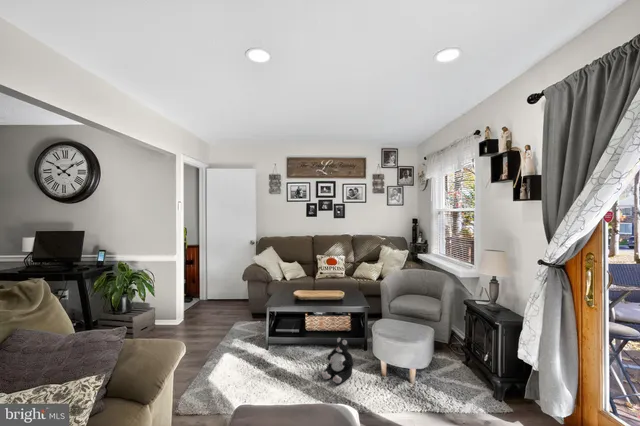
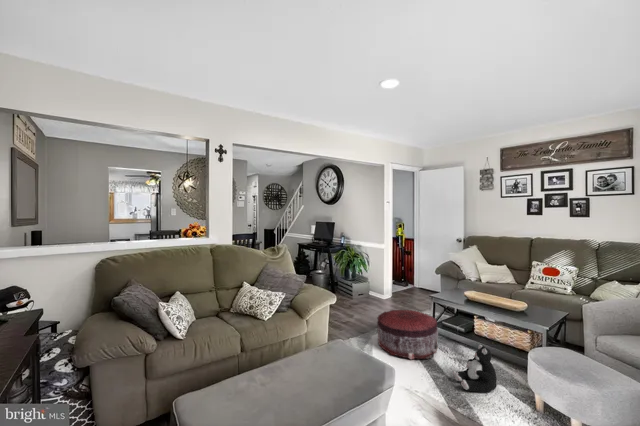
pouf: none [223,325,292,386] -> present [377,310,438,359]

